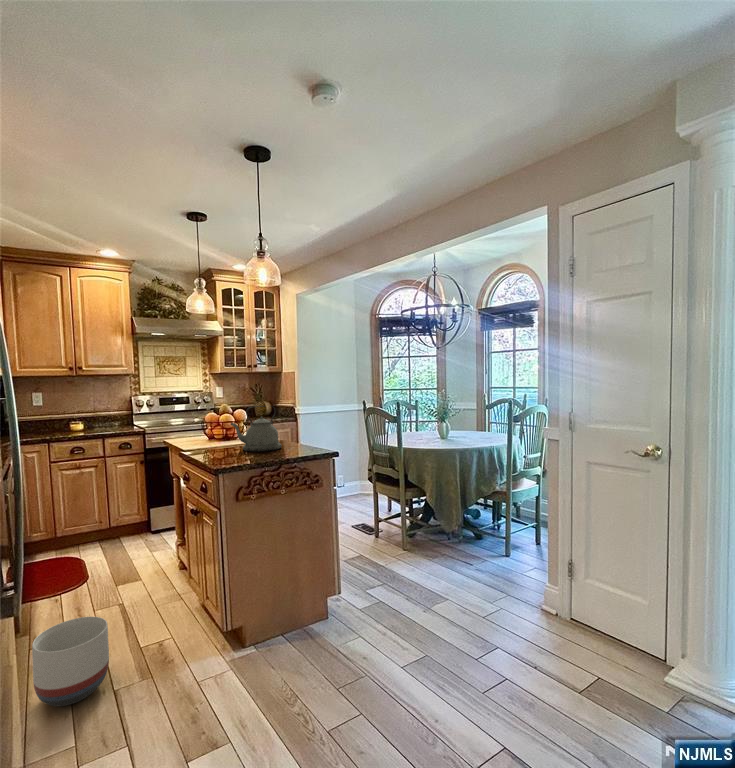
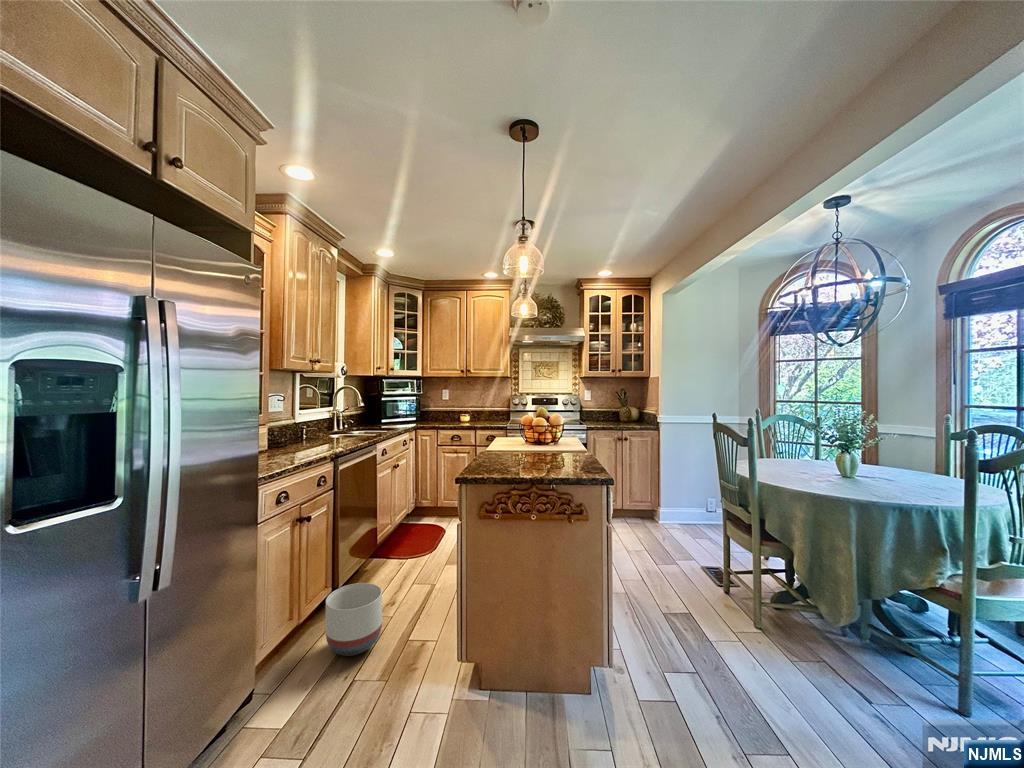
kettle: present [231,406,282,452] -> none [511,416,564,465]

